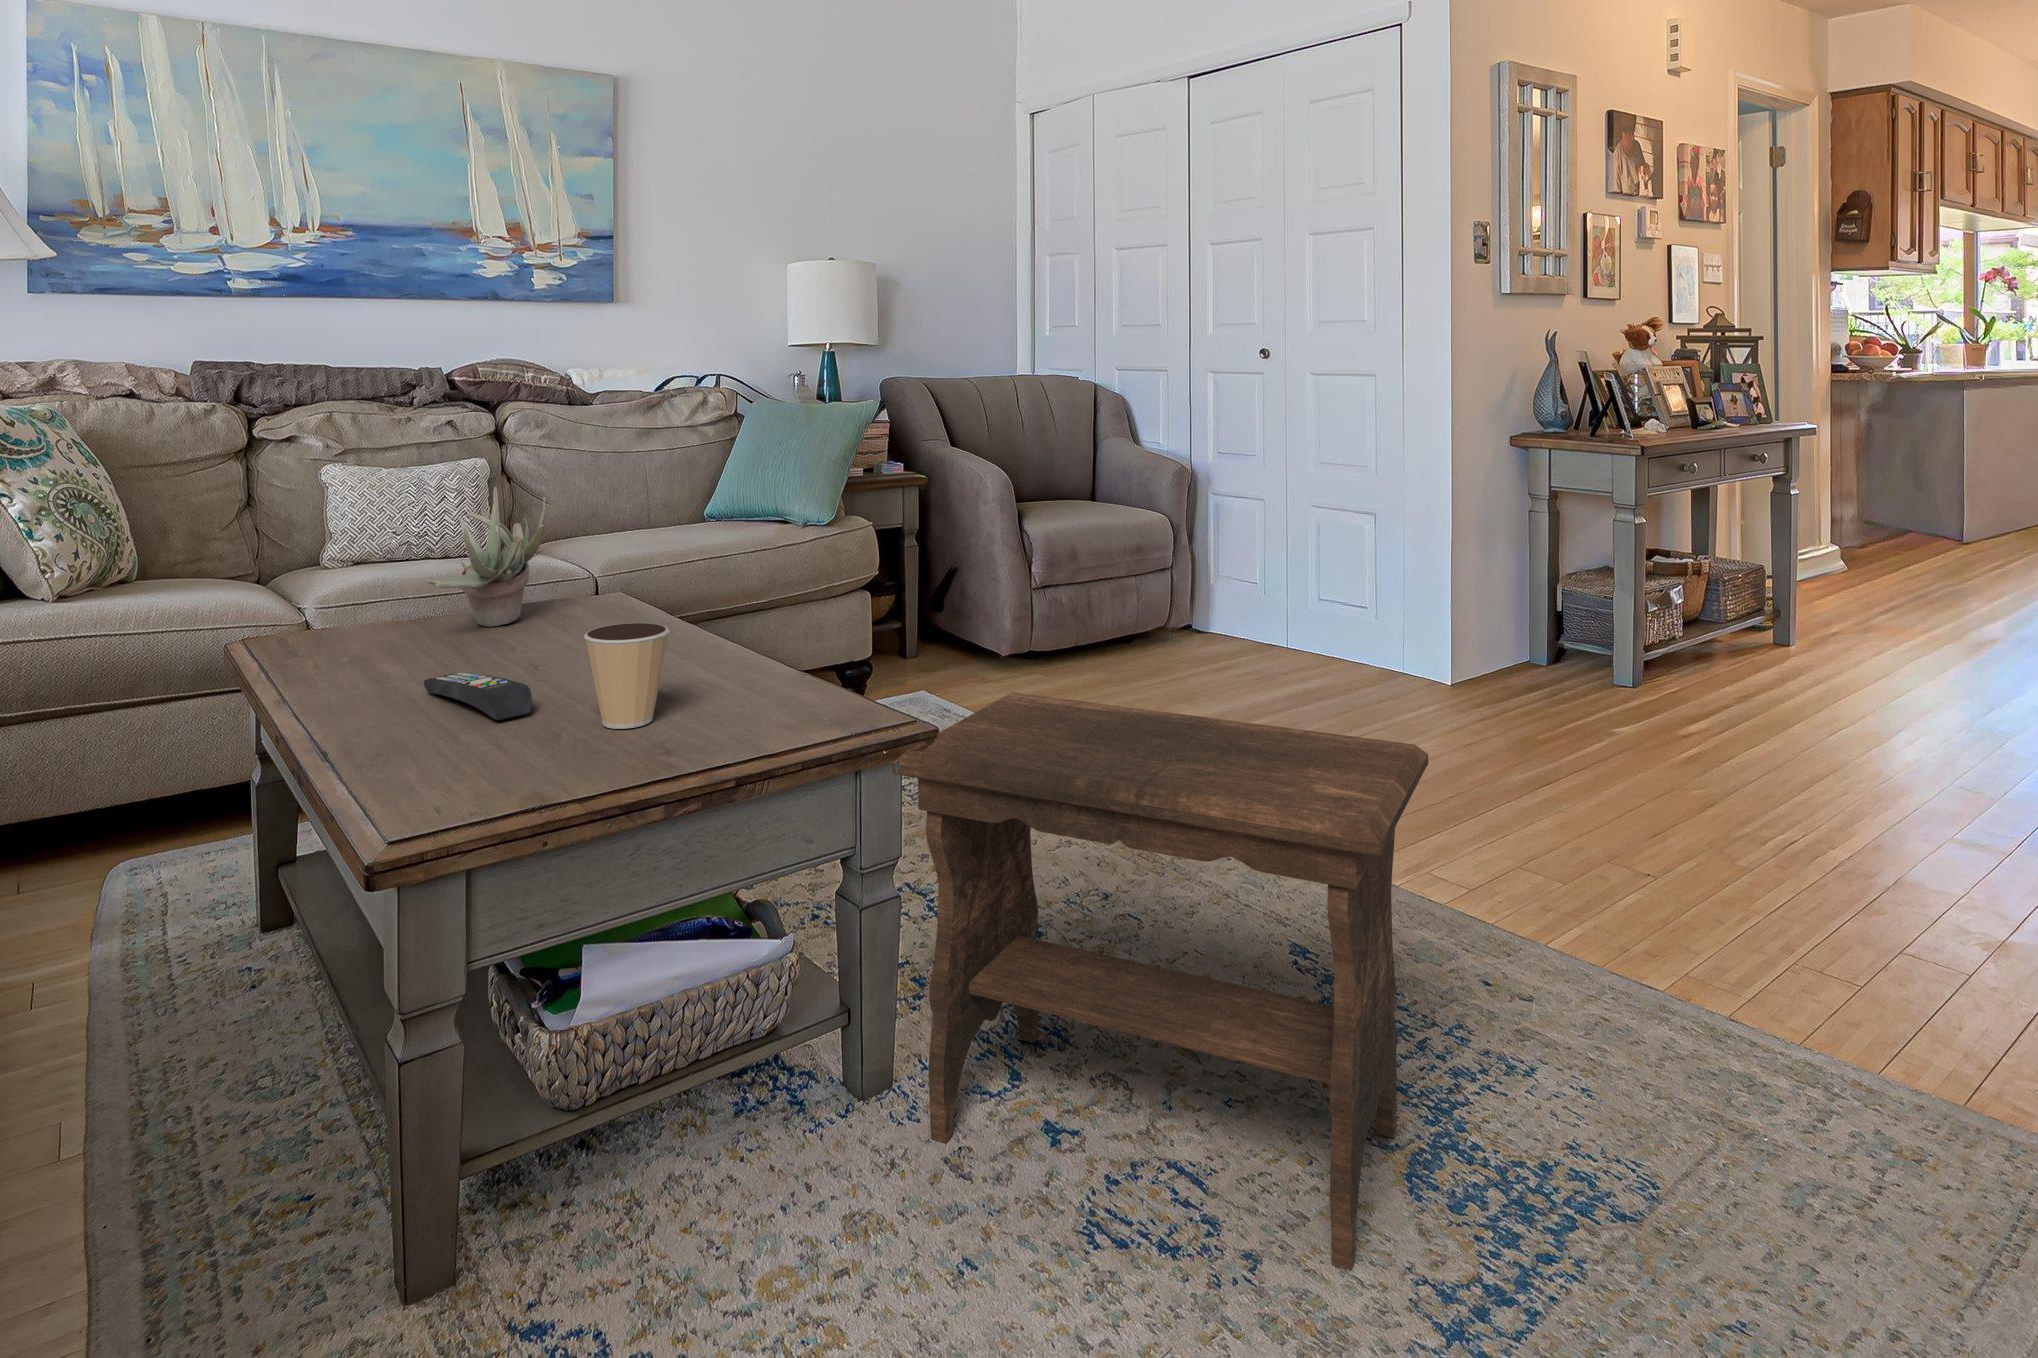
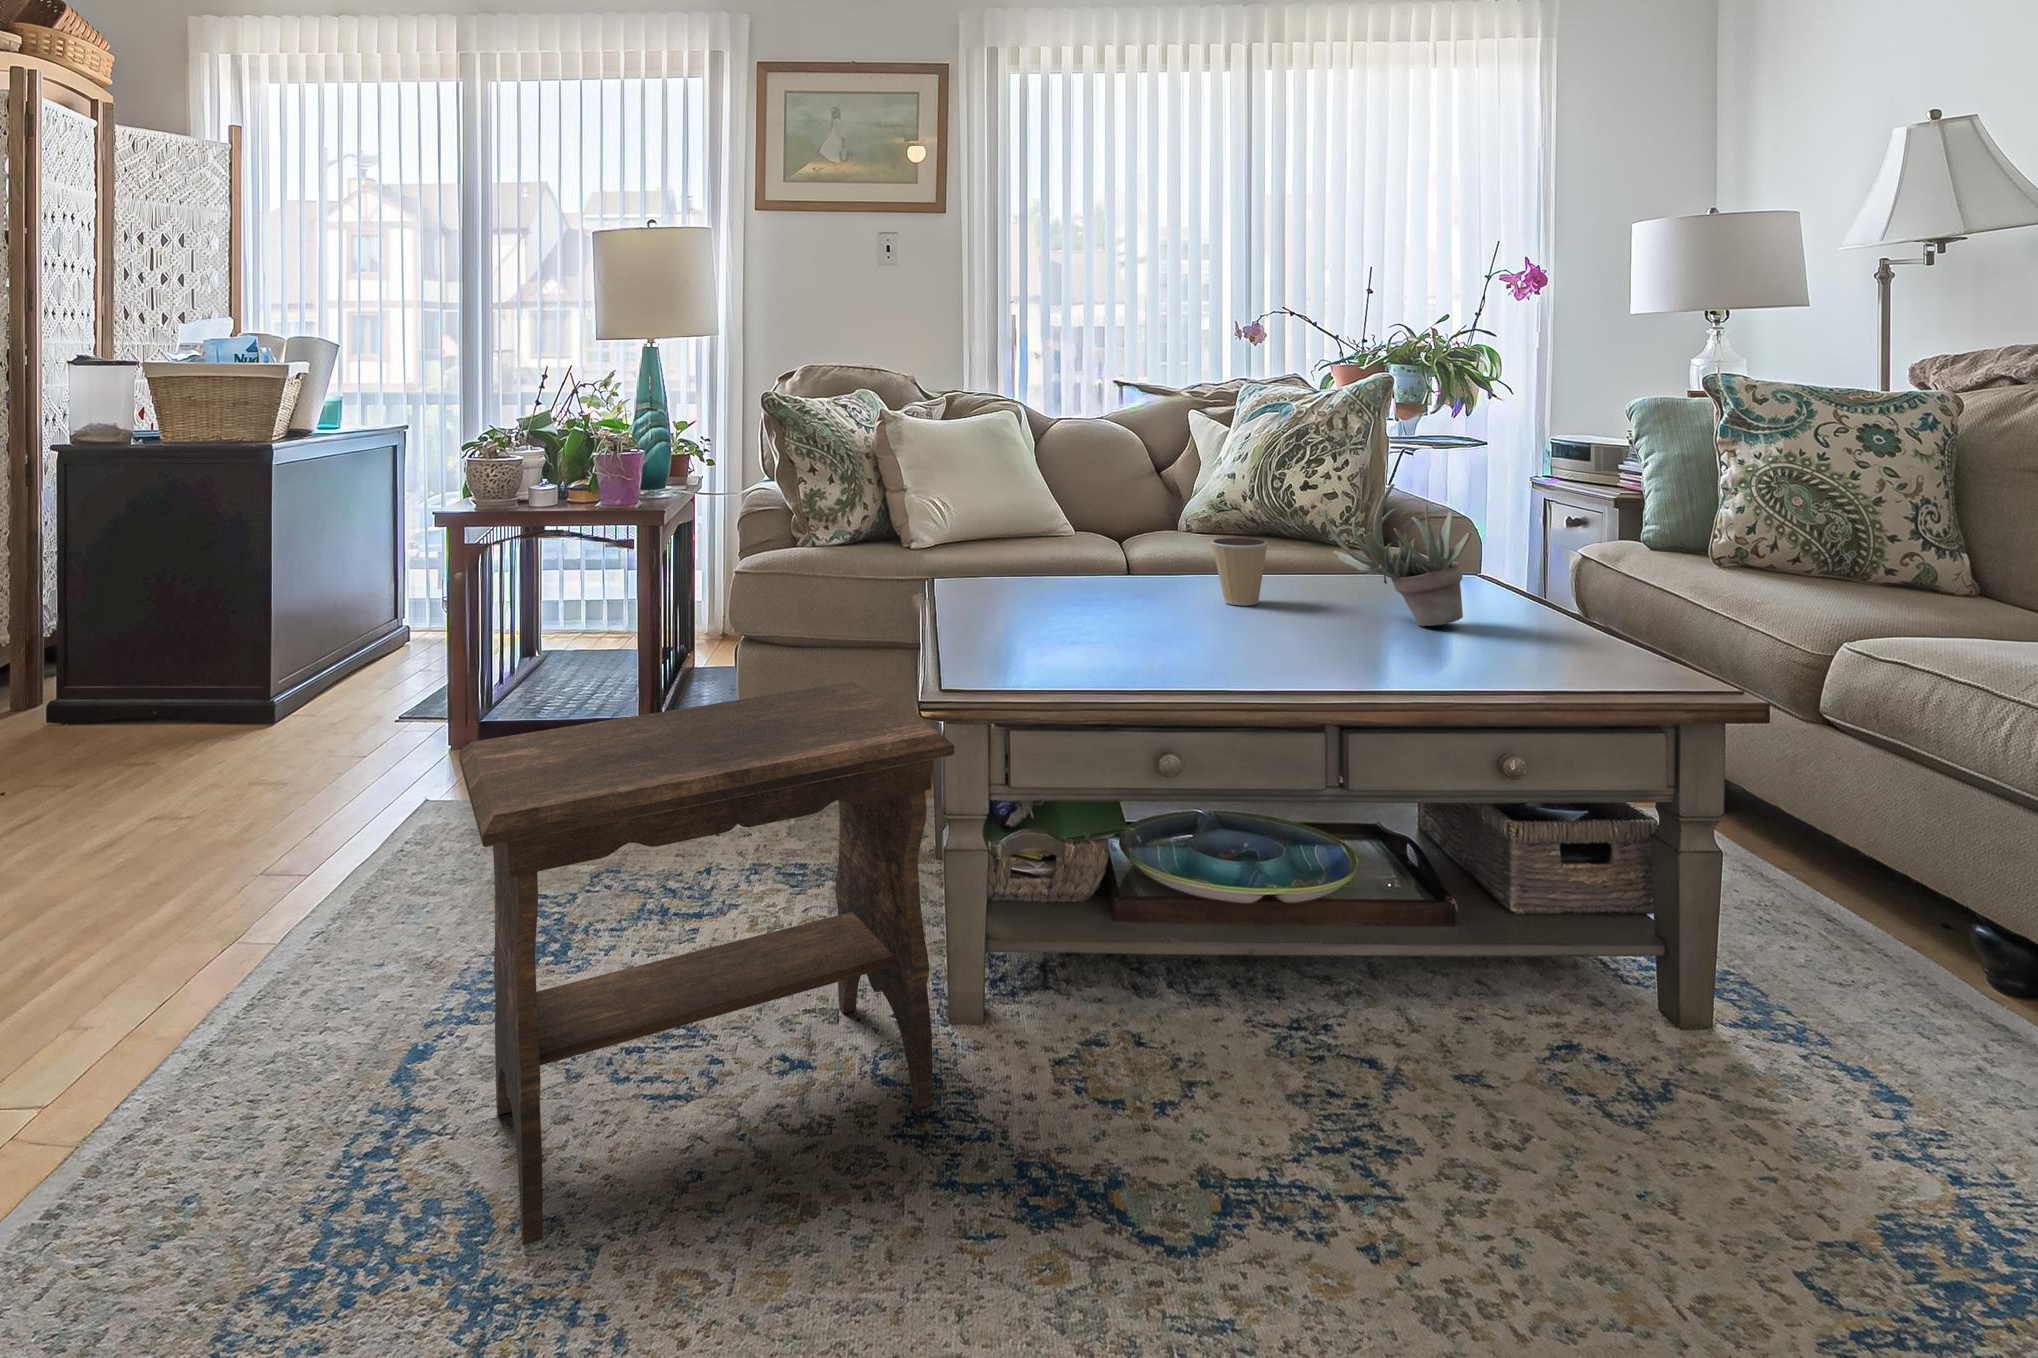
coffee cup: present [584,623,670,729] -> present [1211,538,1268,606]
remote control: present [424,672,532,720] -> none [1071,595,1189,619]

